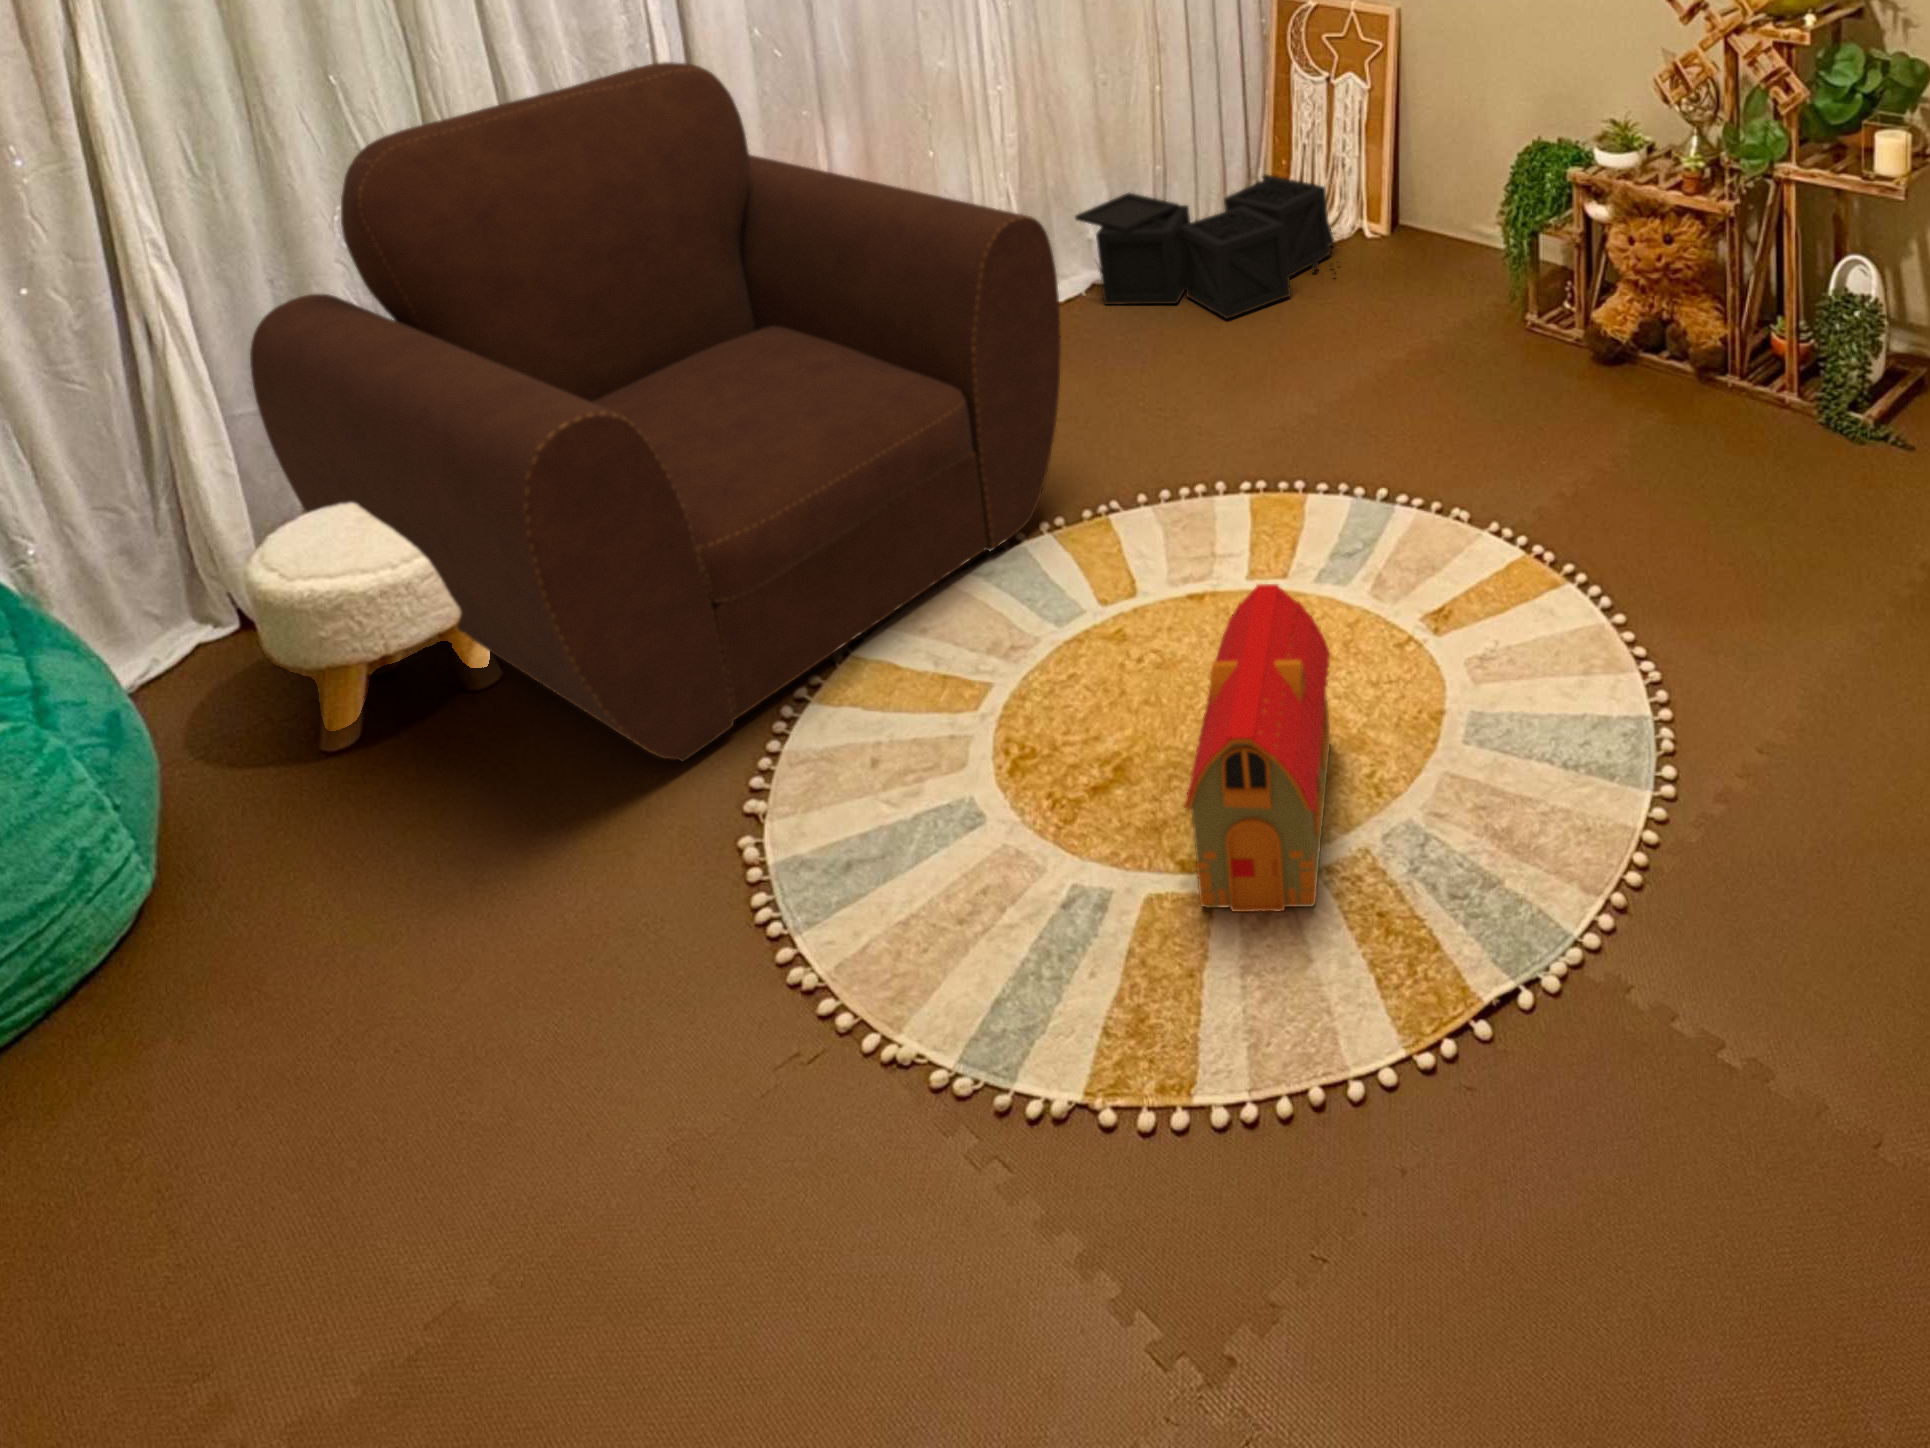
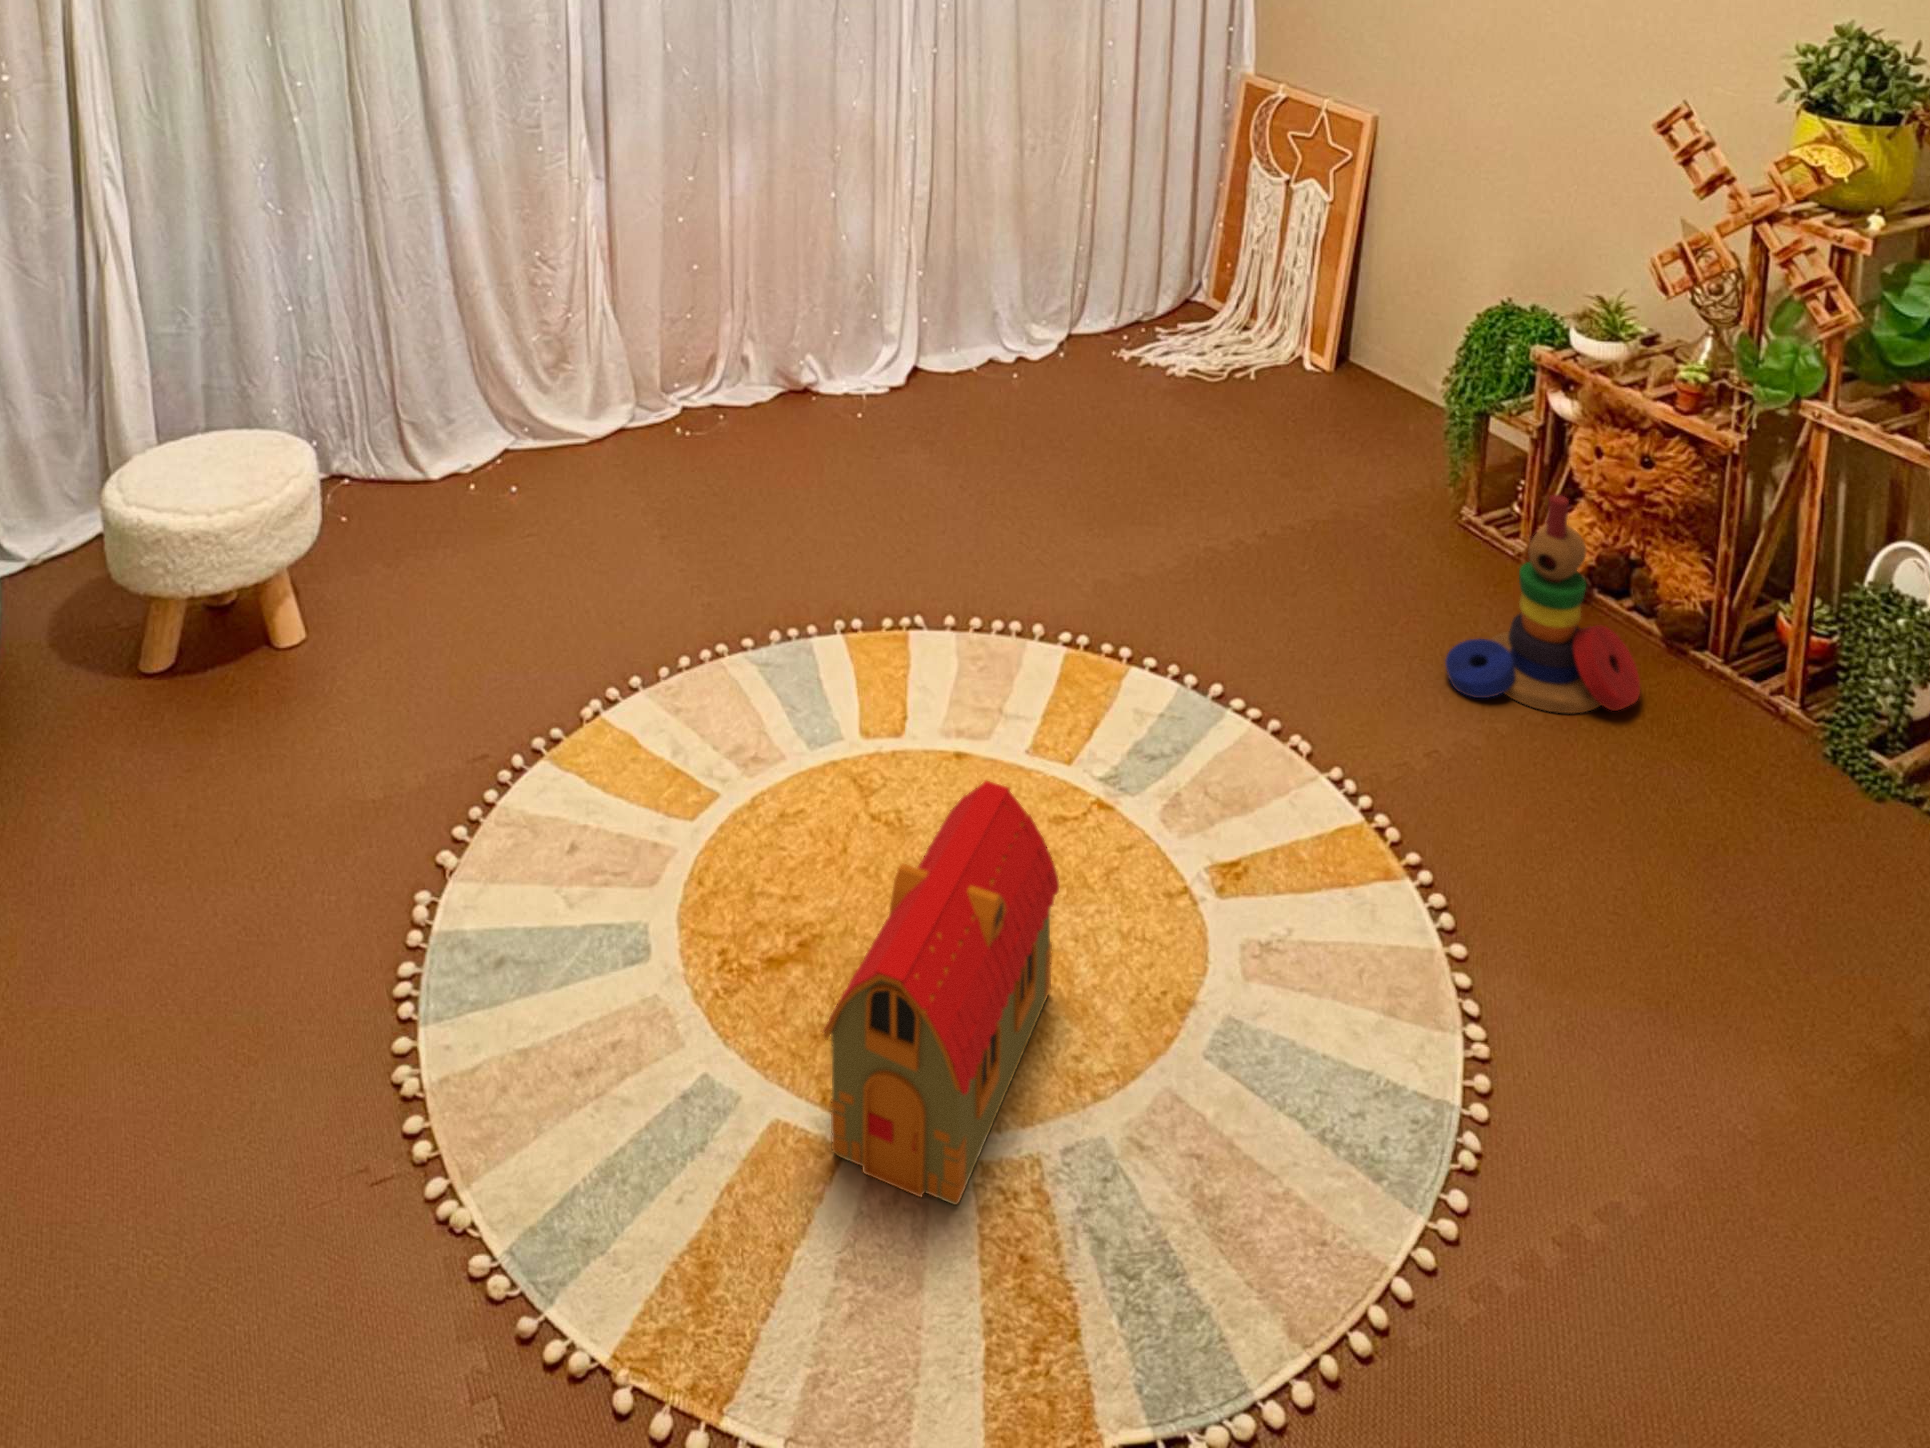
armchair: present [250,62,1061,761] -> none [163,64,890,781]
storage bin: present [1075,174,1335,319] -> none [978,271,1264,434]
stacking toy: none [1548,274,1690,447] -> present [1445,495,1640,713]

